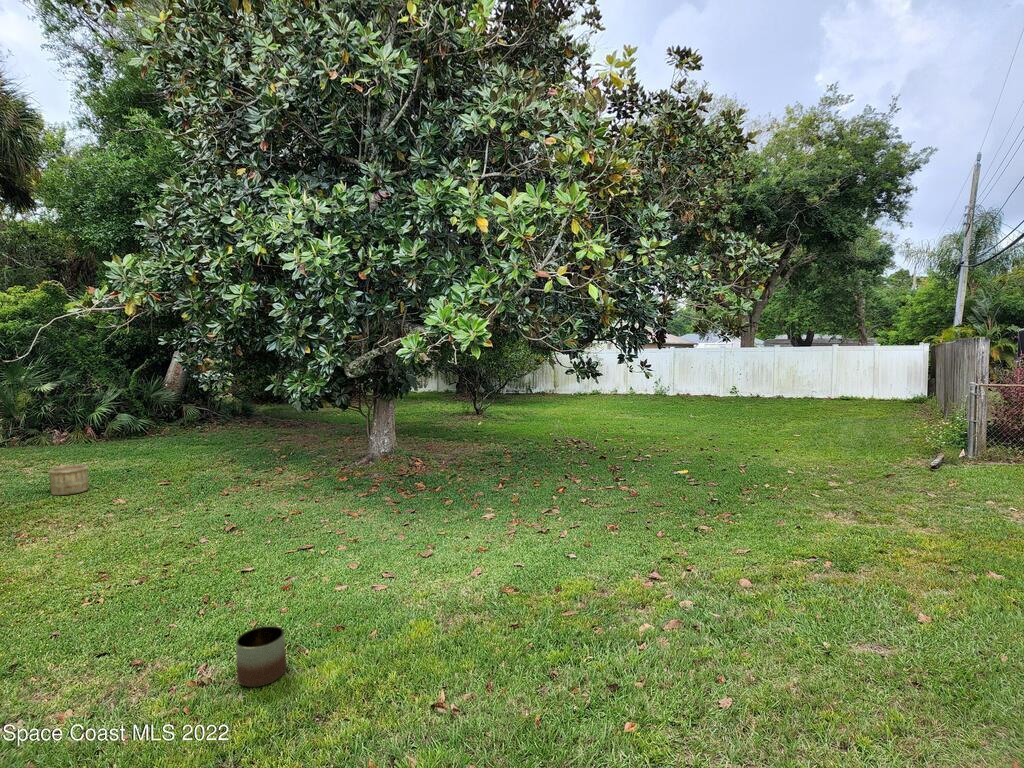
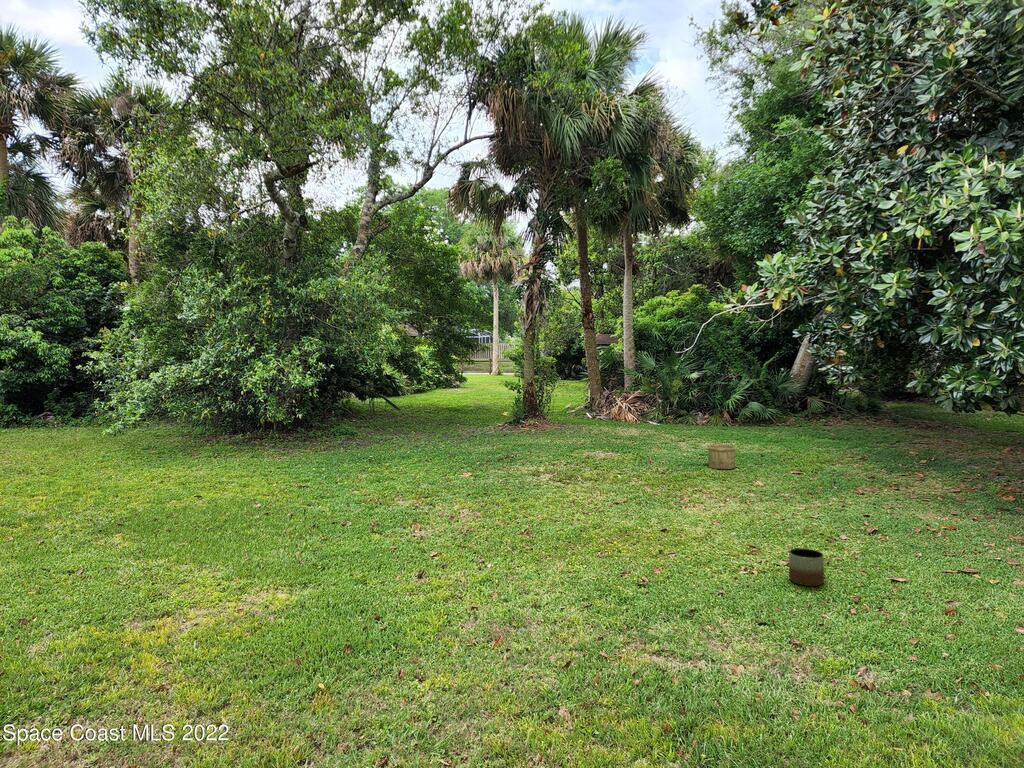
planter: present [236,626,286,687] -> present [789,548,824,586]

